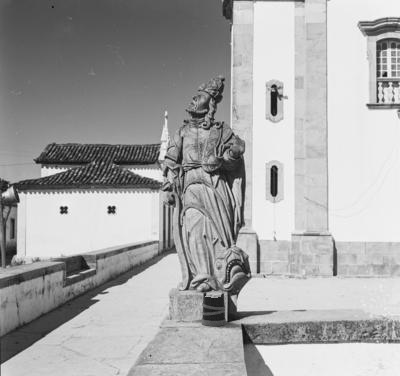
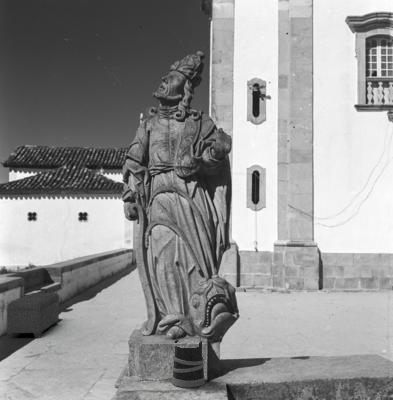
bench: none [56,275,99,312] -> present [6,293,59,338]

